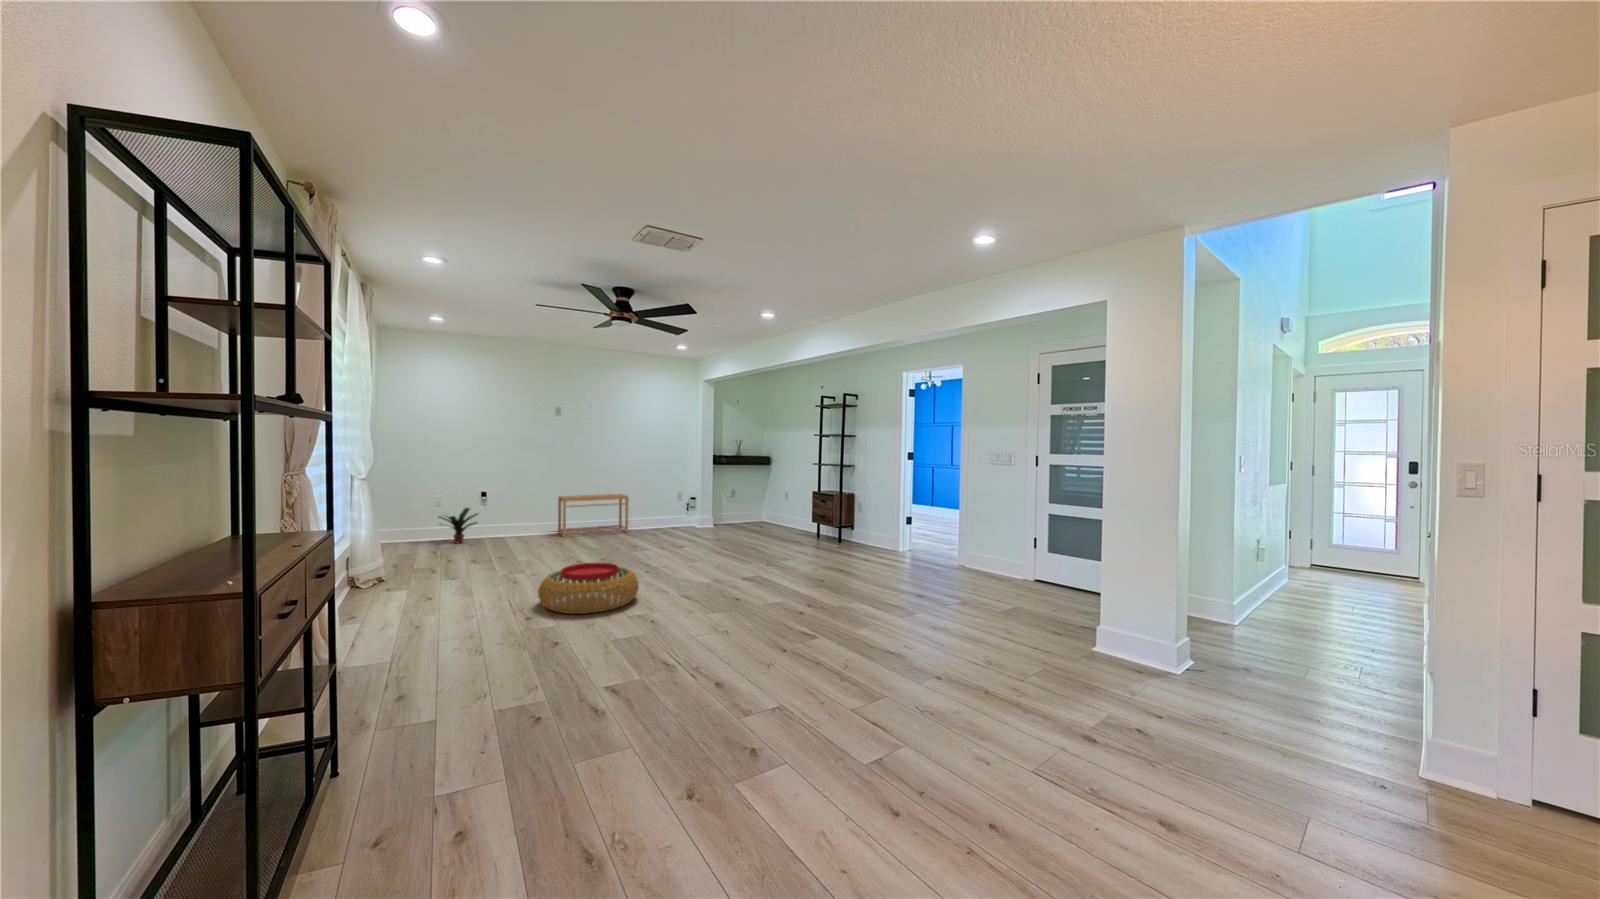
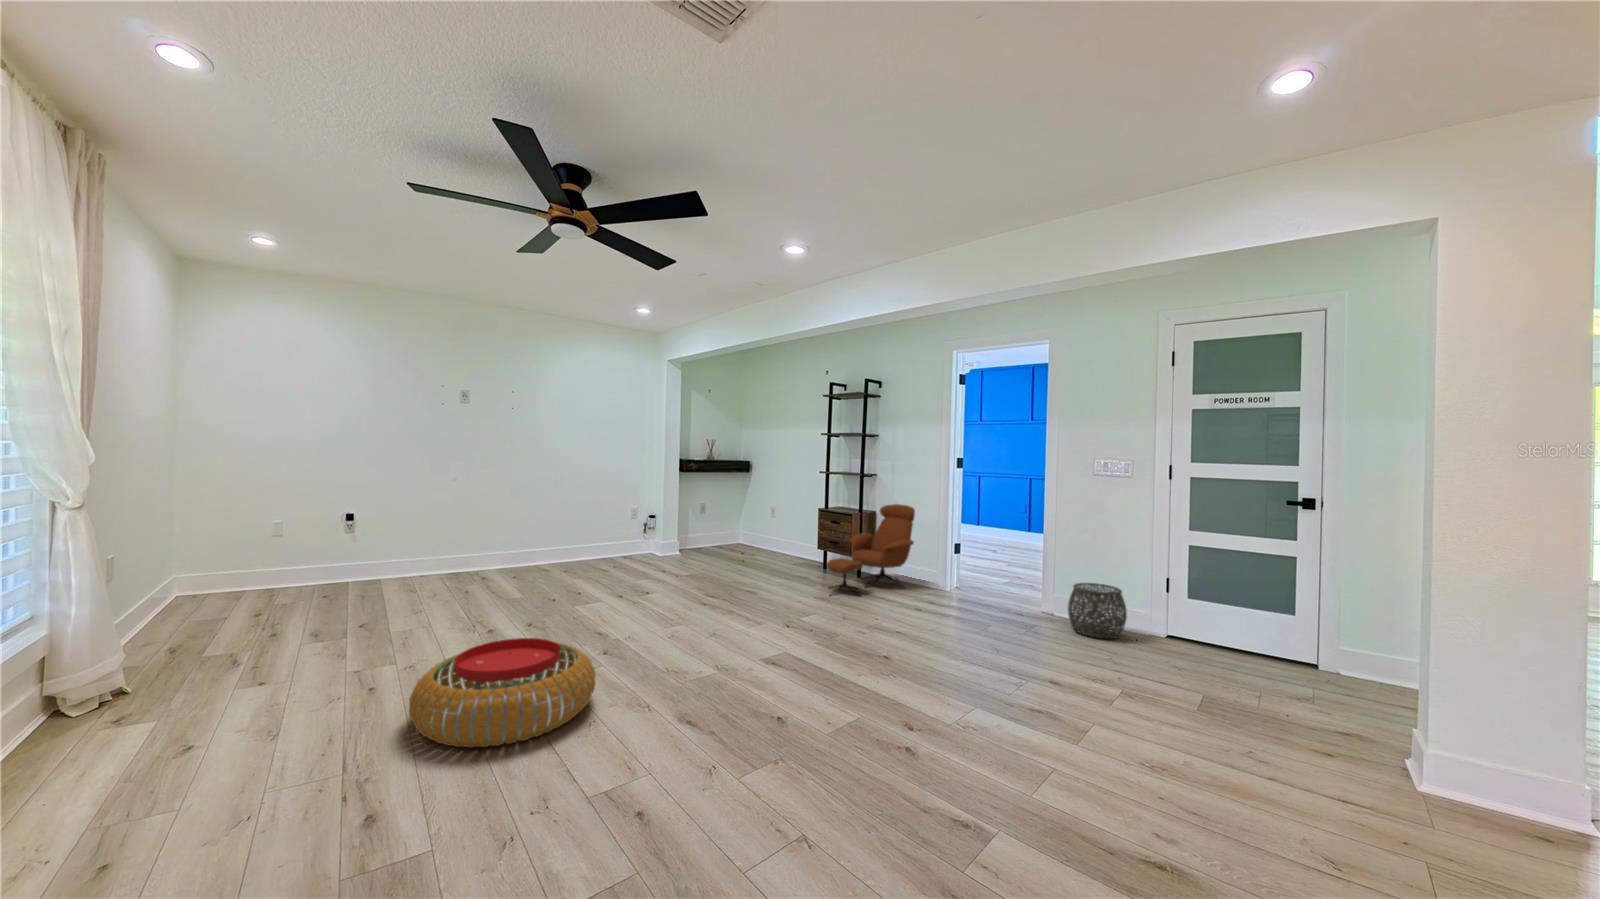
lounge chair: none [810,488,879,554] -> present [827,504,915,595]
side table: present [558,494,629,537] -> none [464,511,568,574]
potted plant: present [439,508,477,543] -> none [262,534,340,588]
woven basket: none [967,542,1007,580] -> present [1068,583,1127,639]

